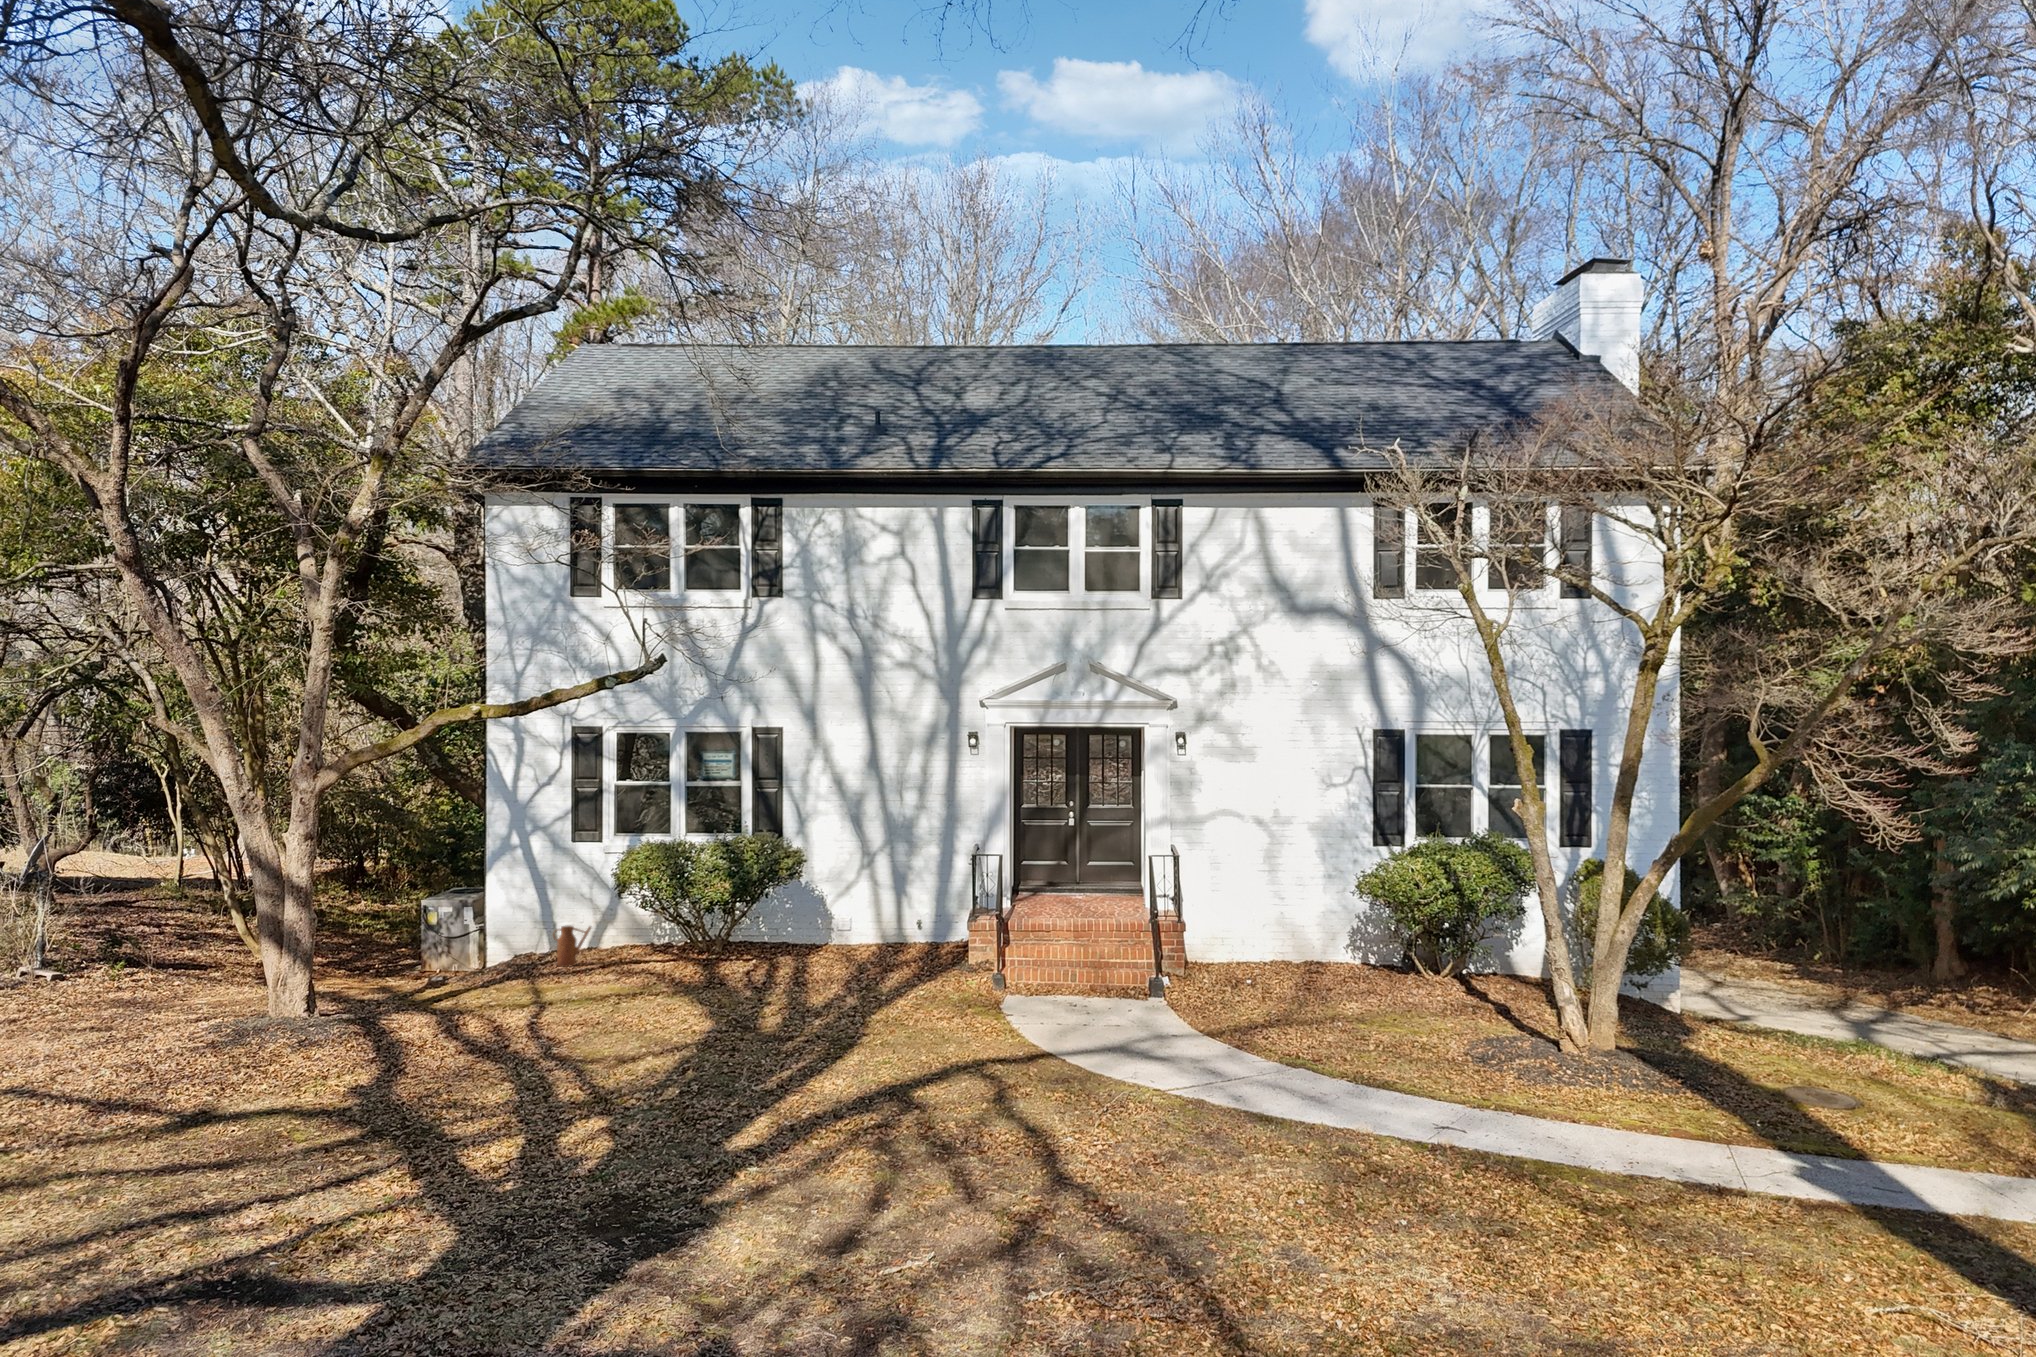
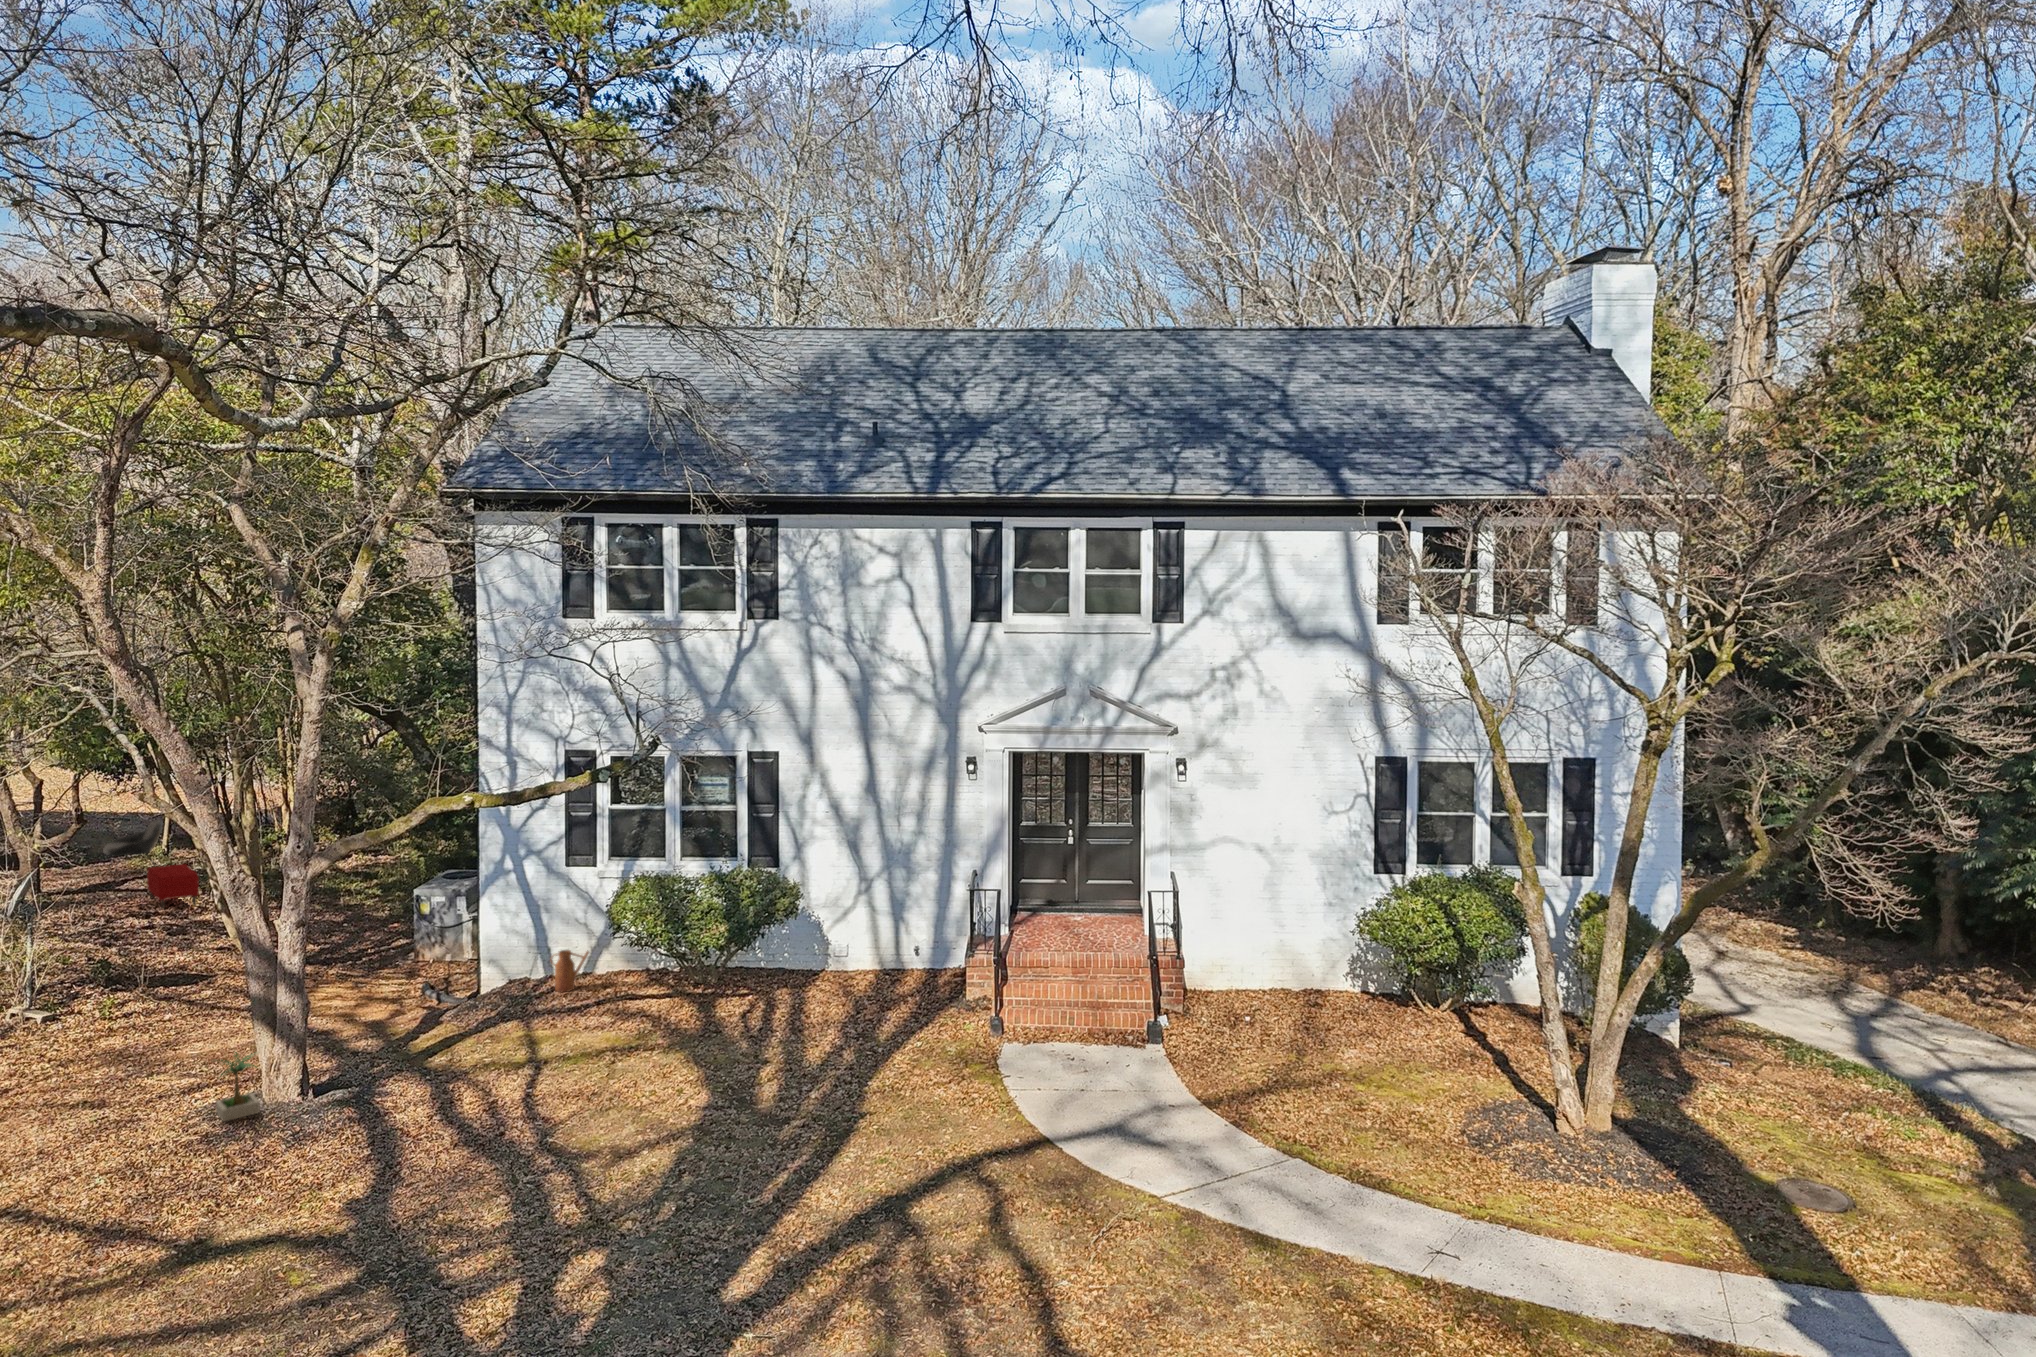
lounge chair: none [87,833,148,891] -> present [103,819,163,876]
bench: none [136,870,190,912] -> present [147,864,199,910]
potted plant: none [237,978,290,1043] -> present [216,1052,260,1121]

